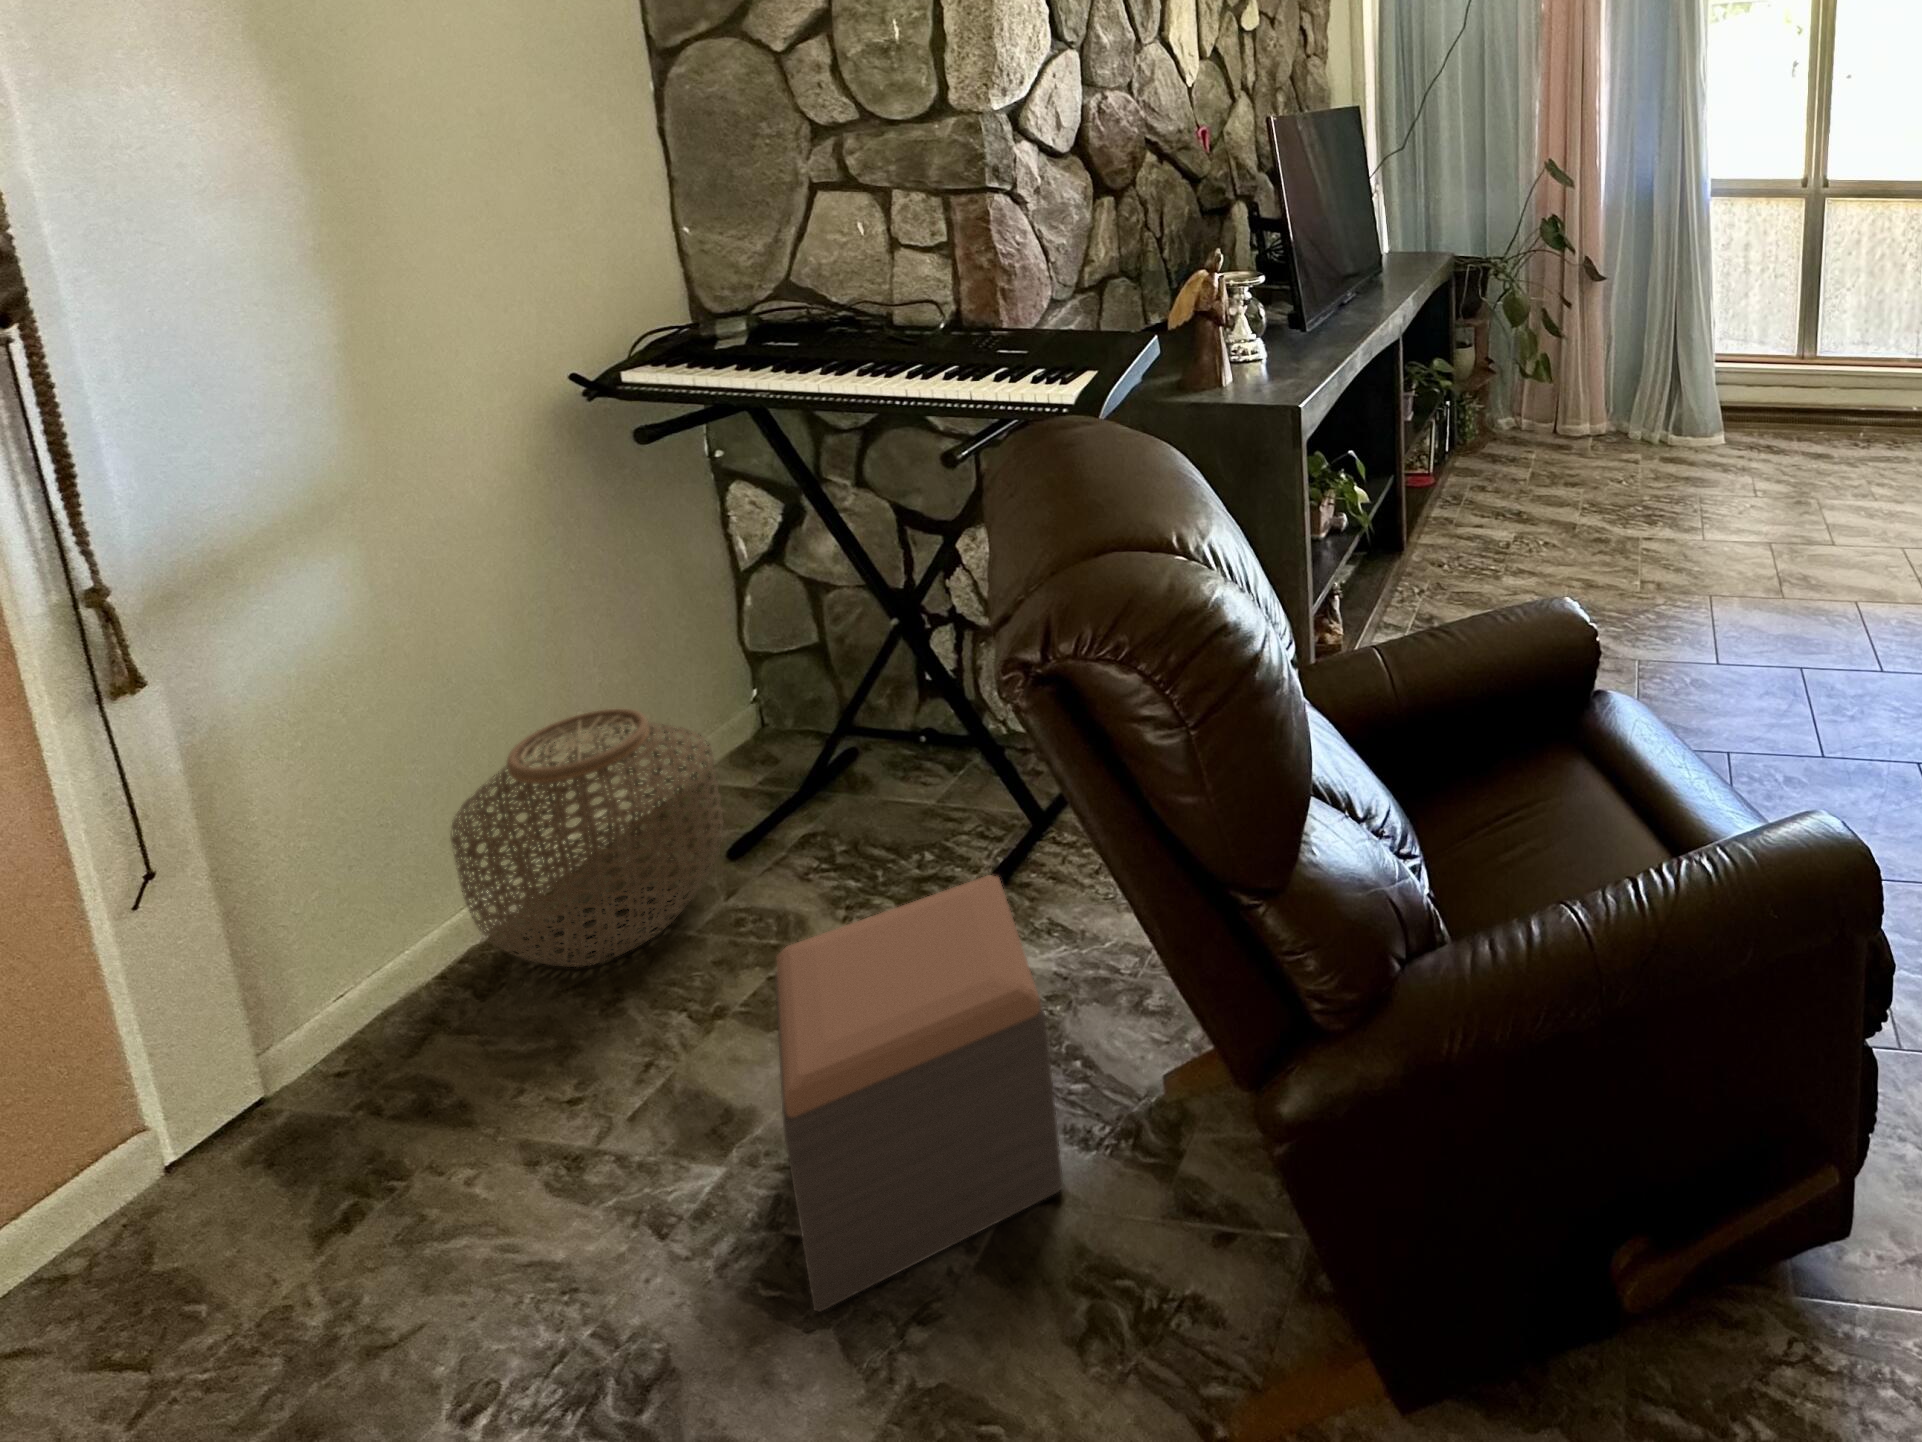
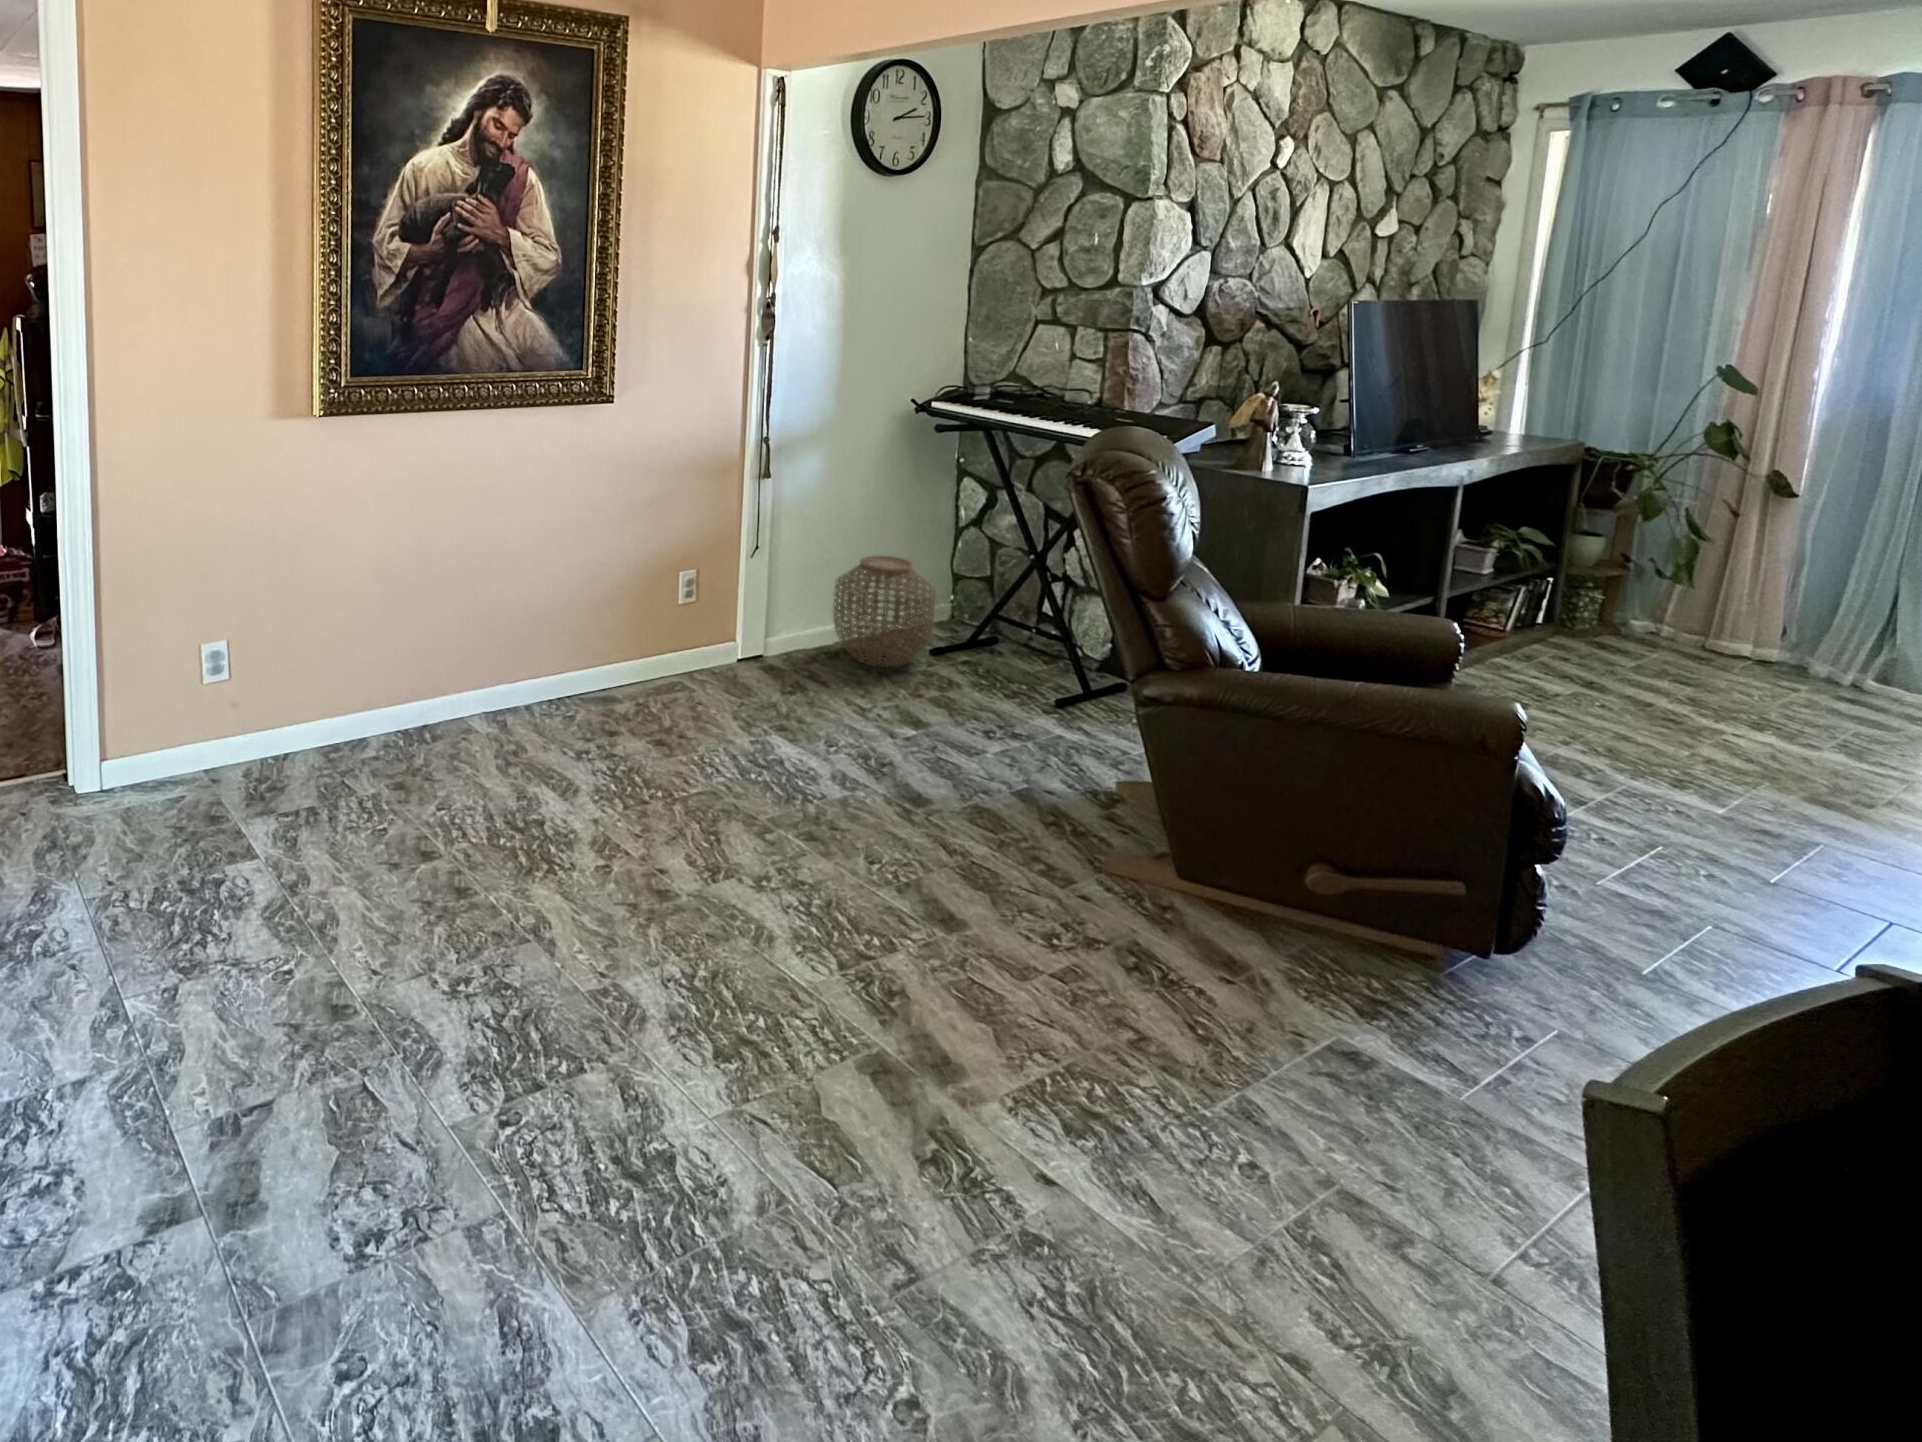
footstool: present [775,875,1063,1311] -> none [948,642,1065,792]

